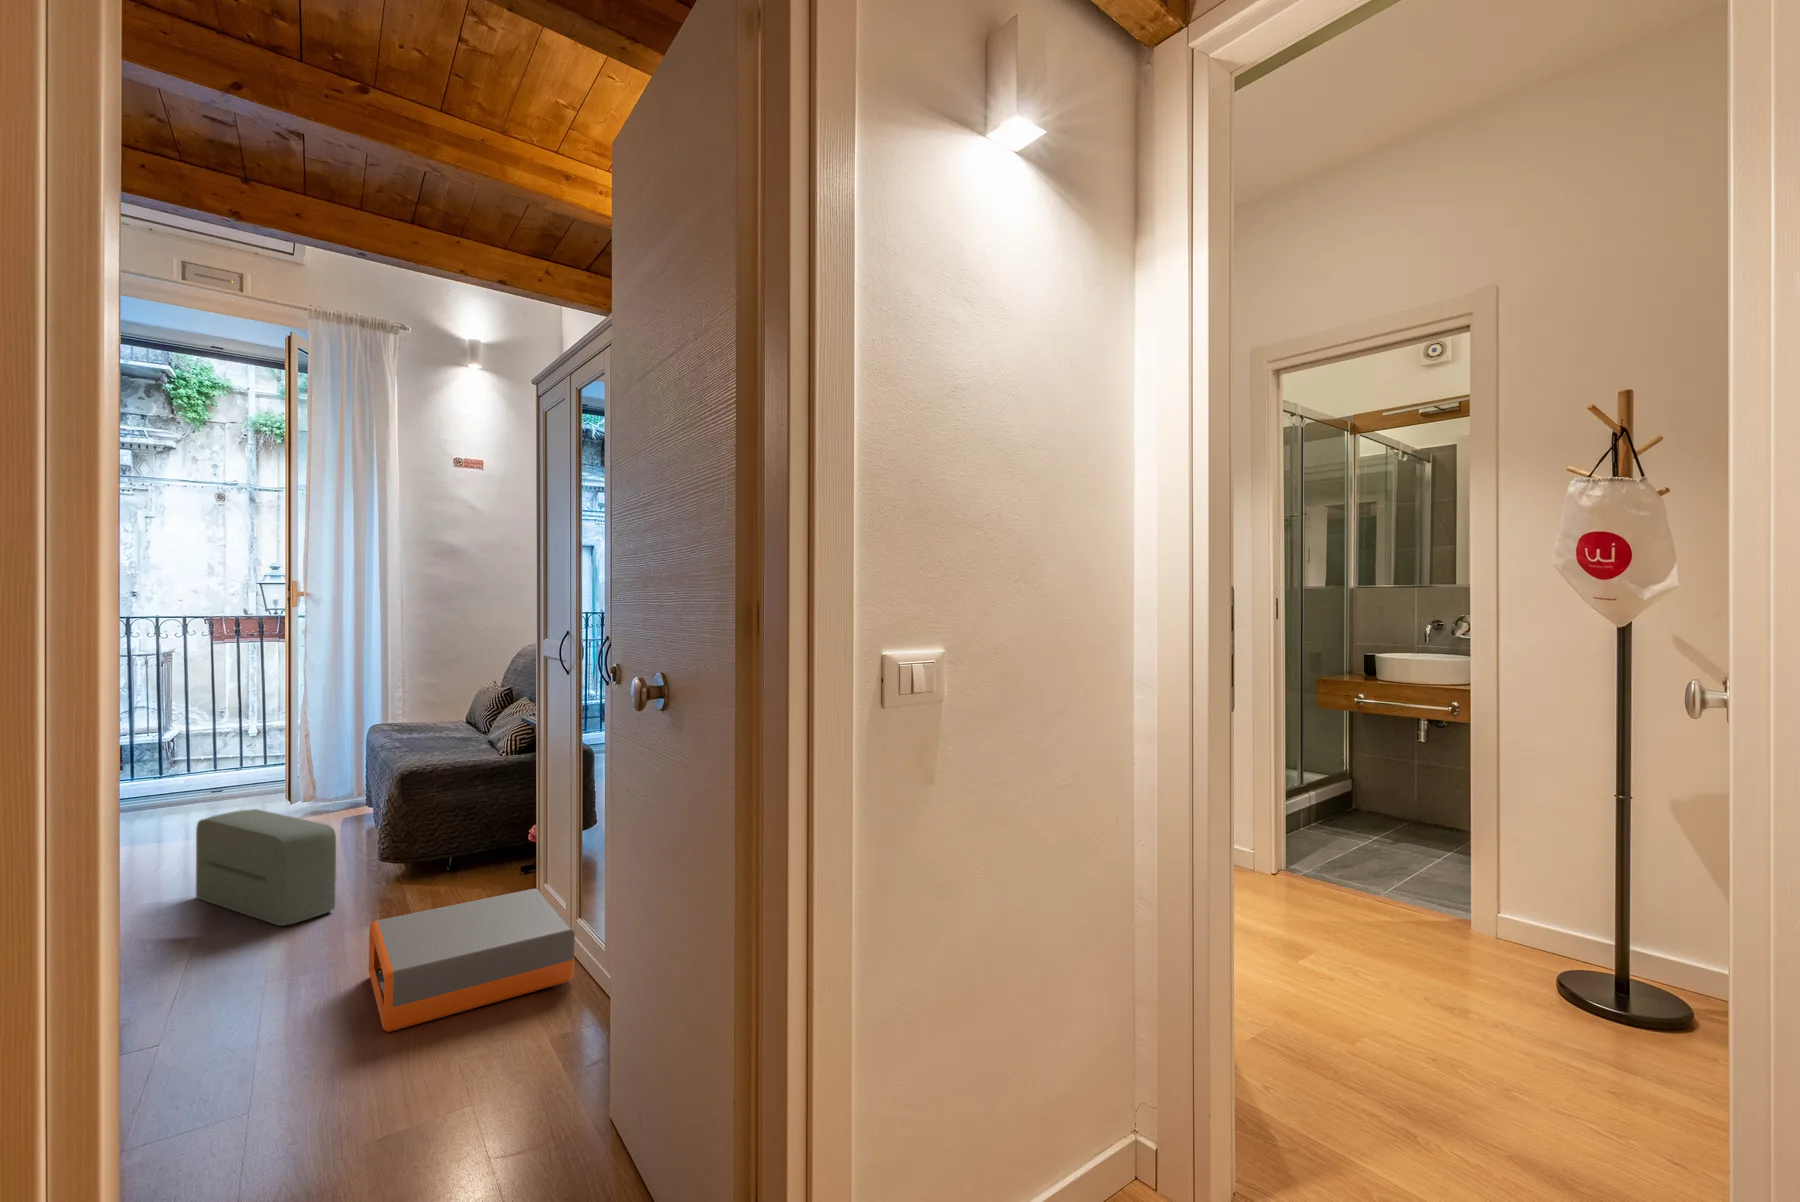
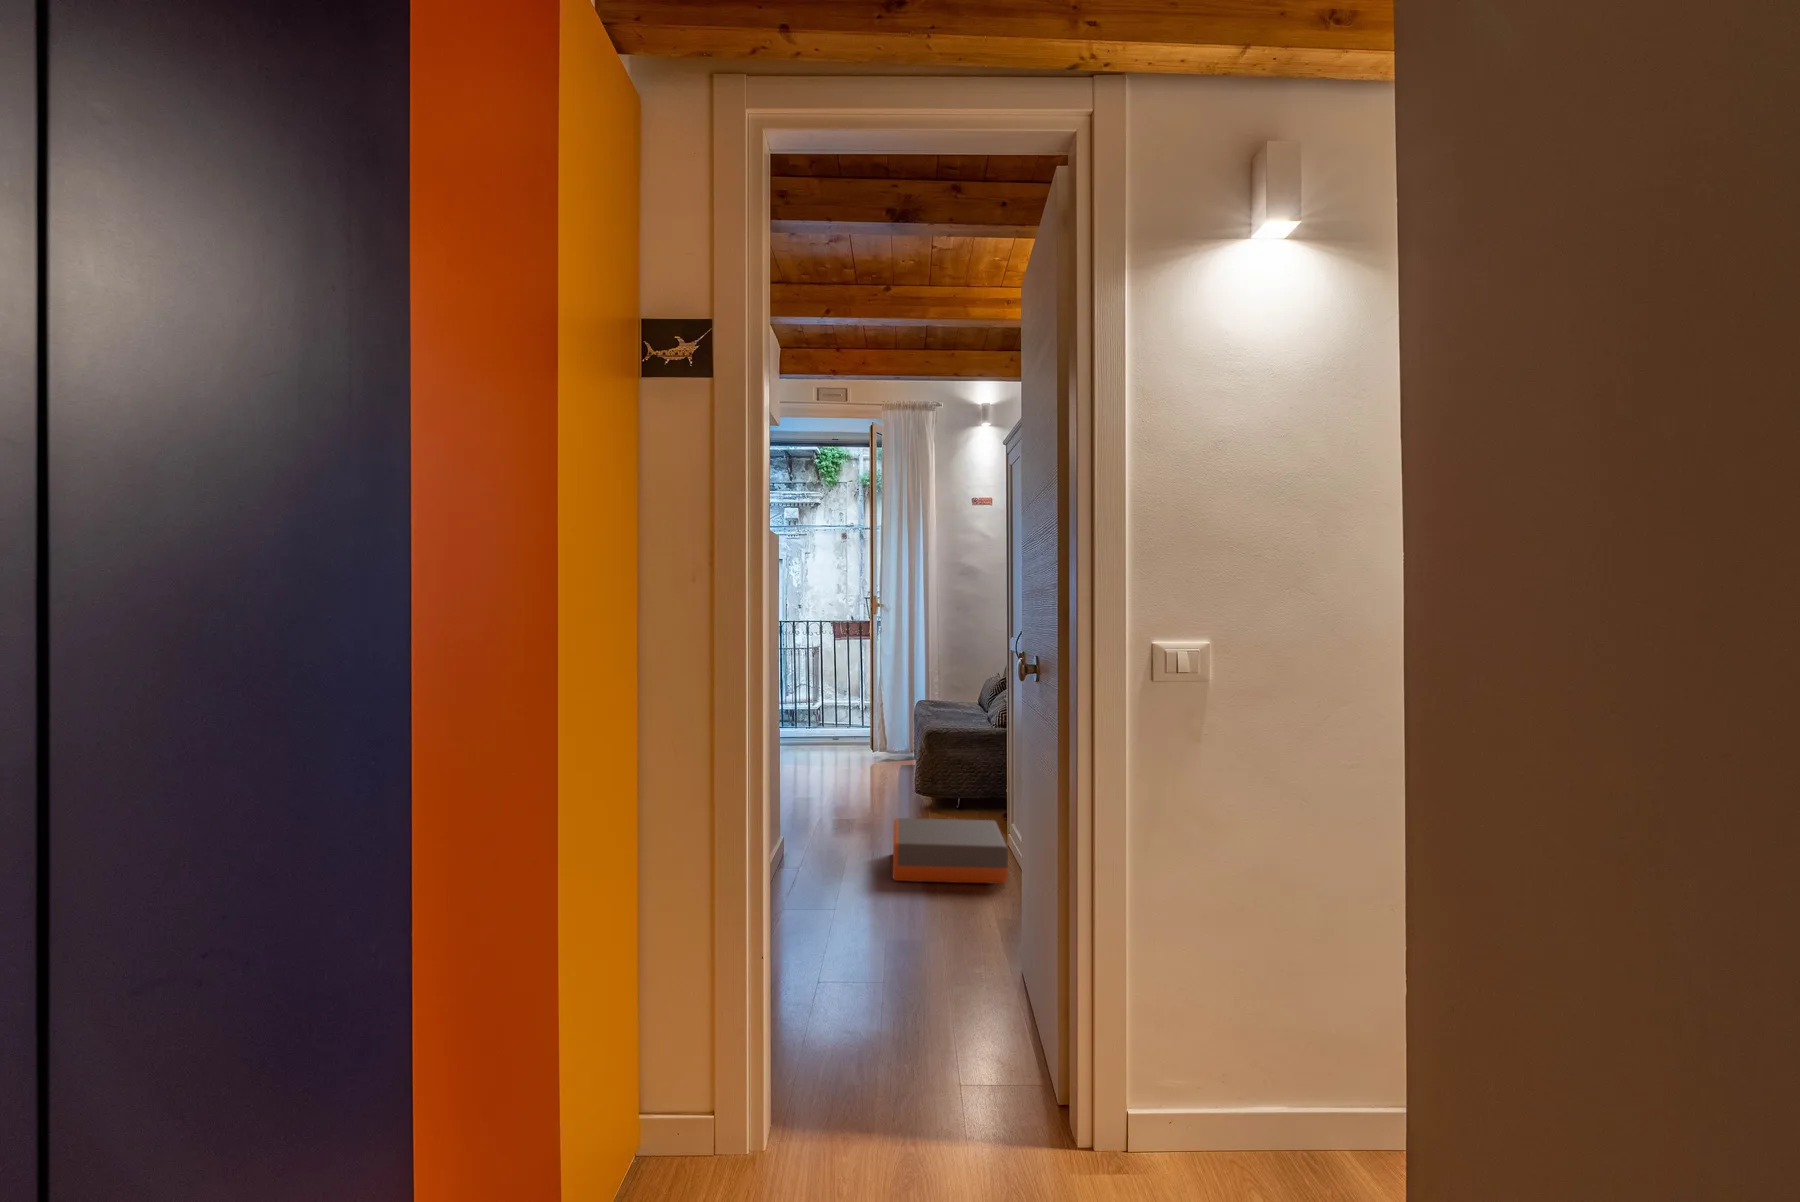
pouf: present [196,809,336,926] -> none [819,745,886,819]

